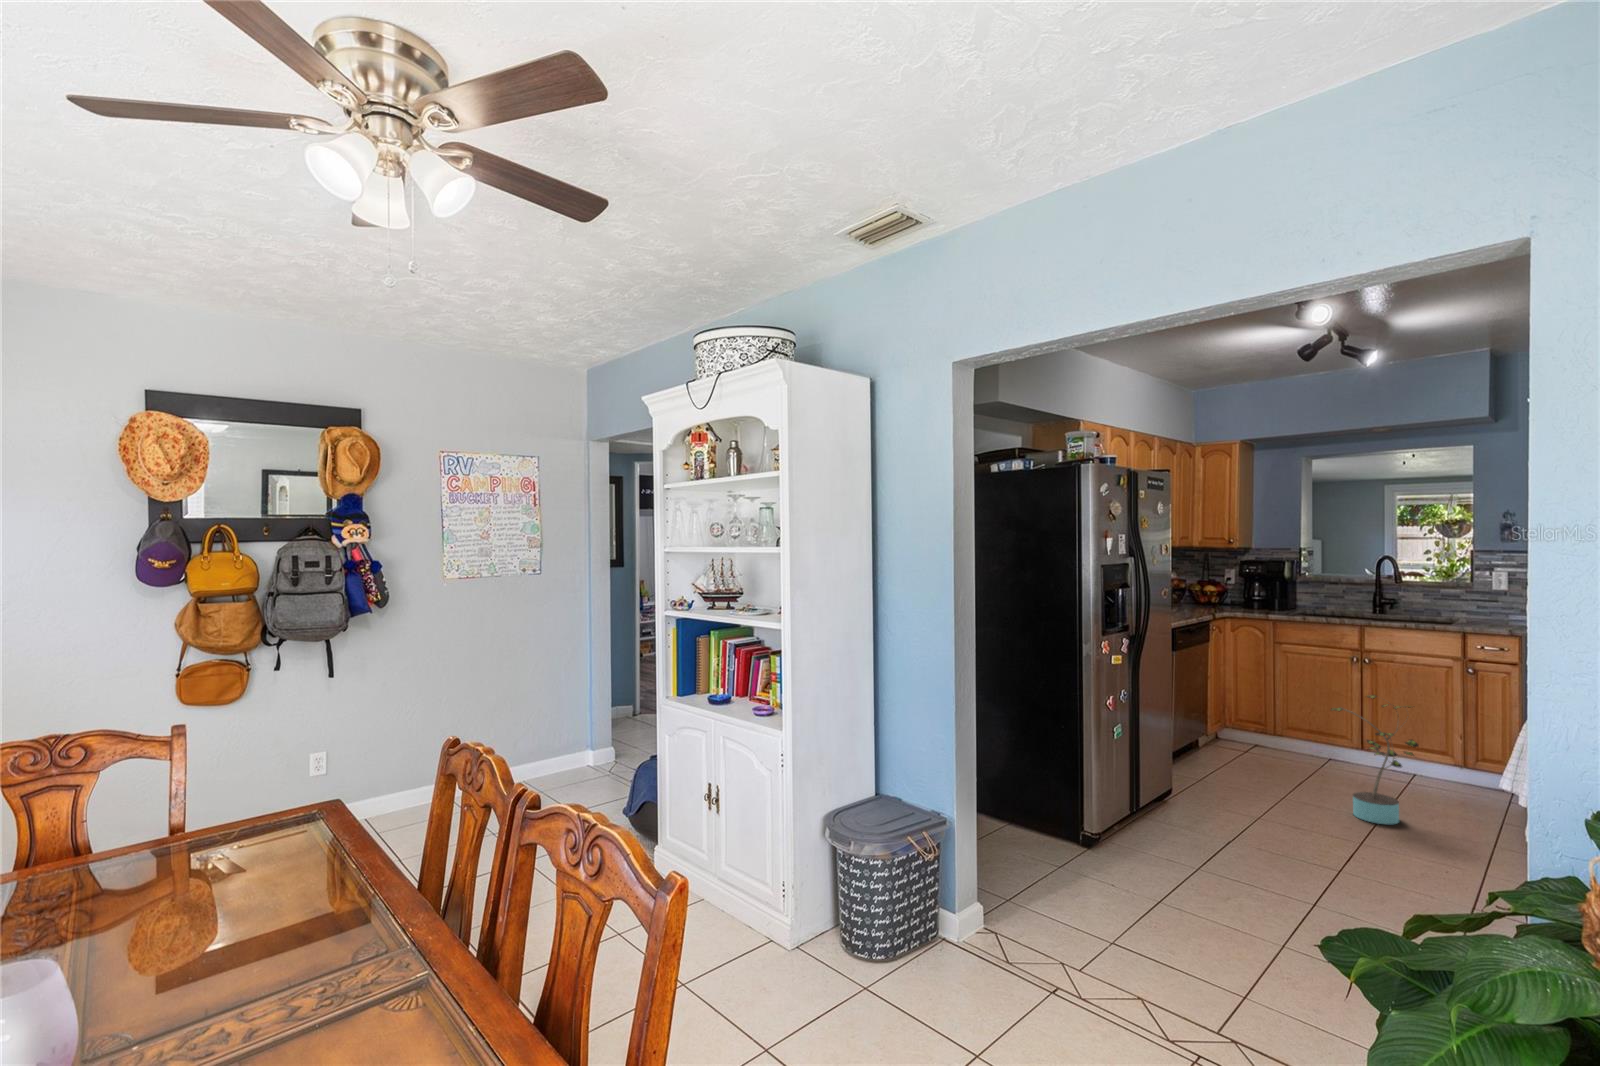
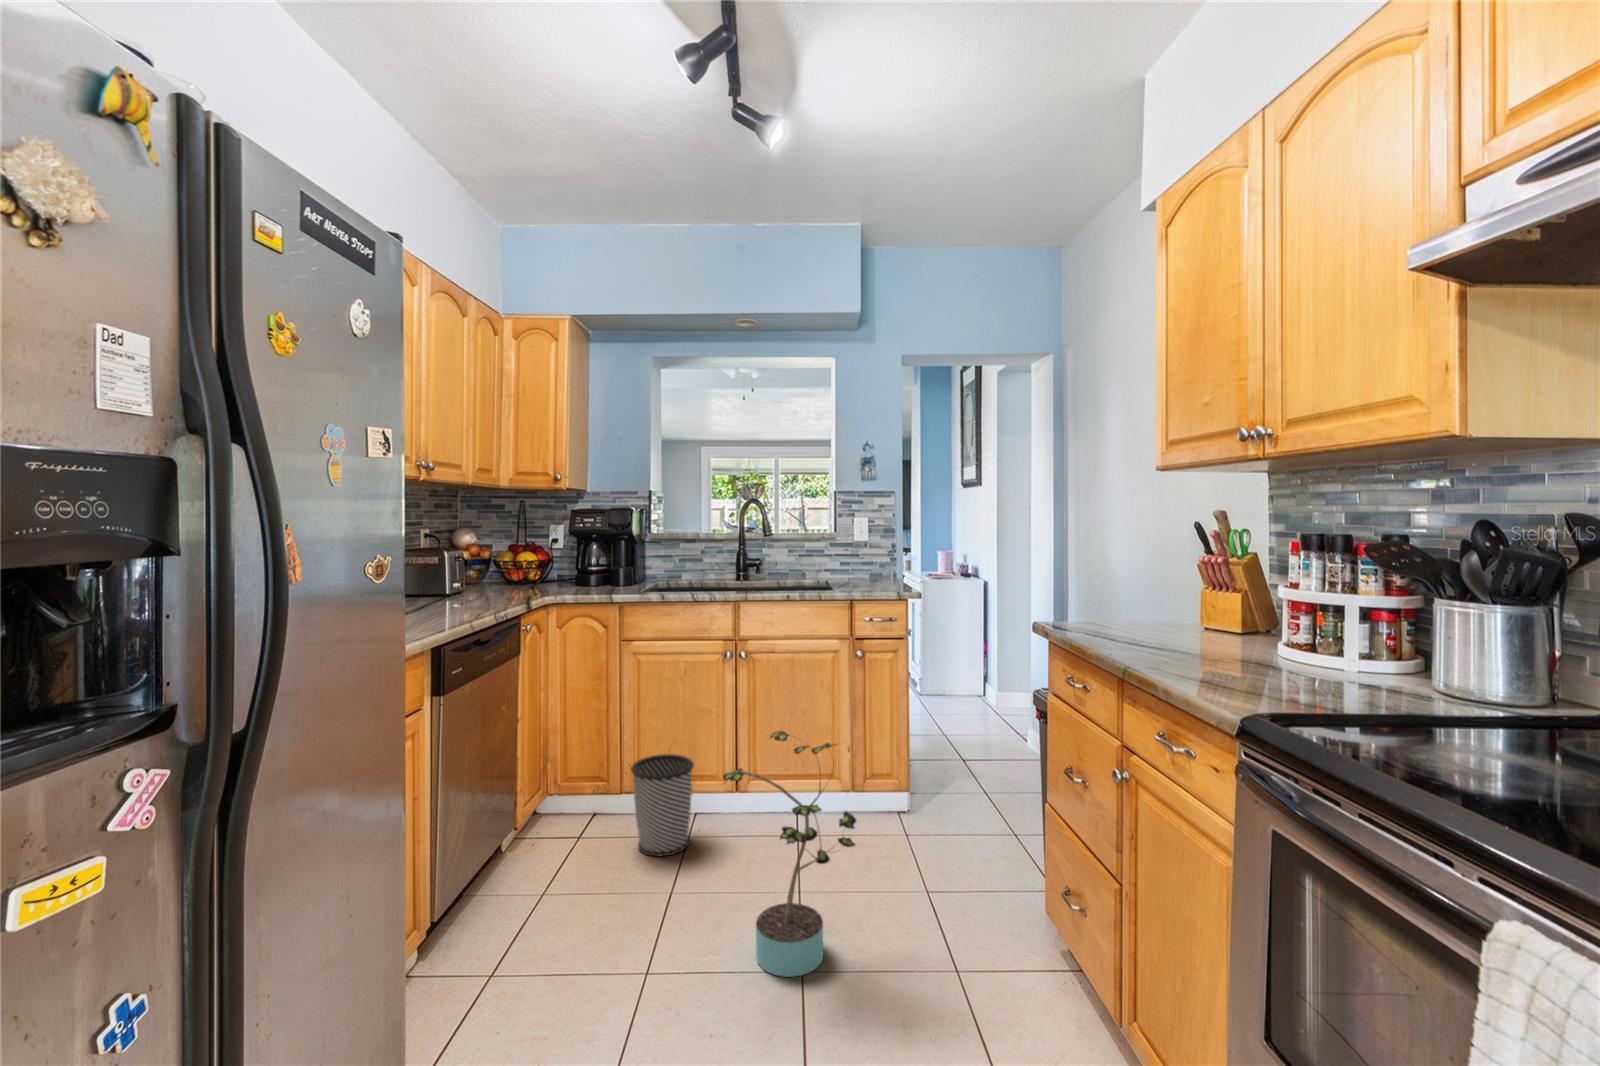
wastebasket: none [1279,714,1324,772] -> present [631,754,694,856]

